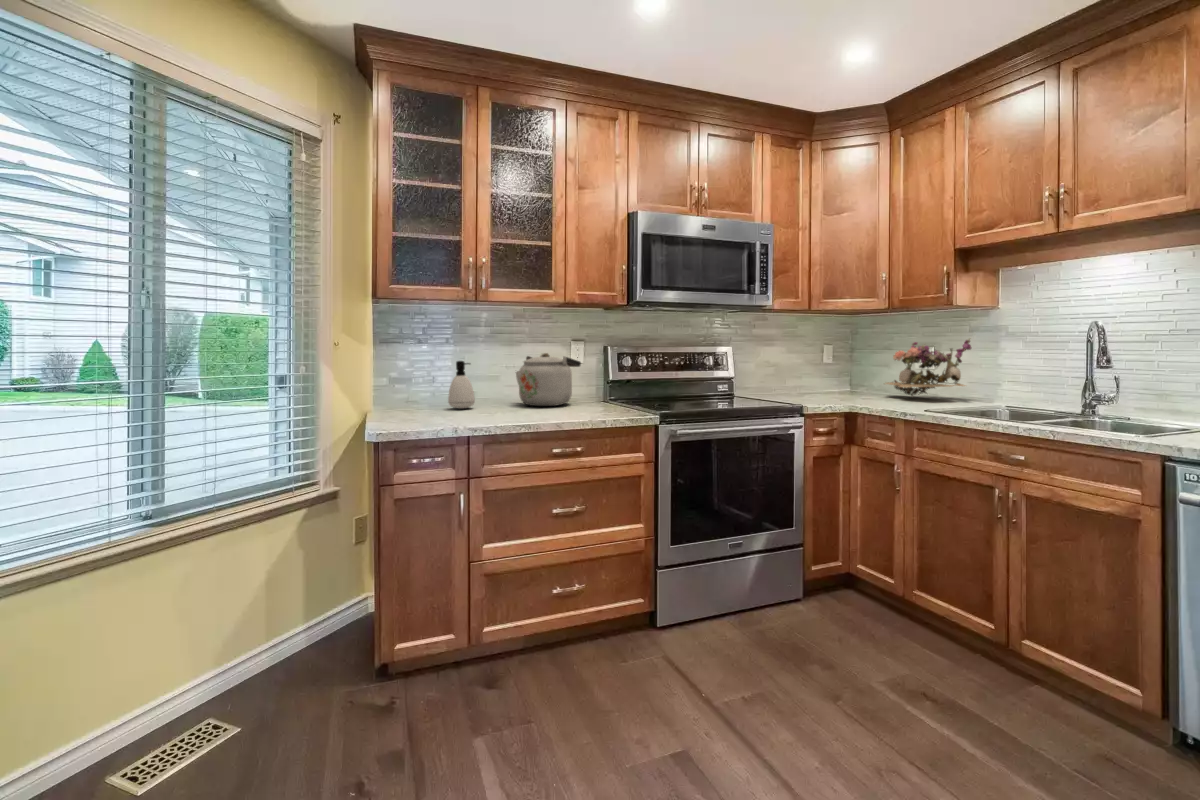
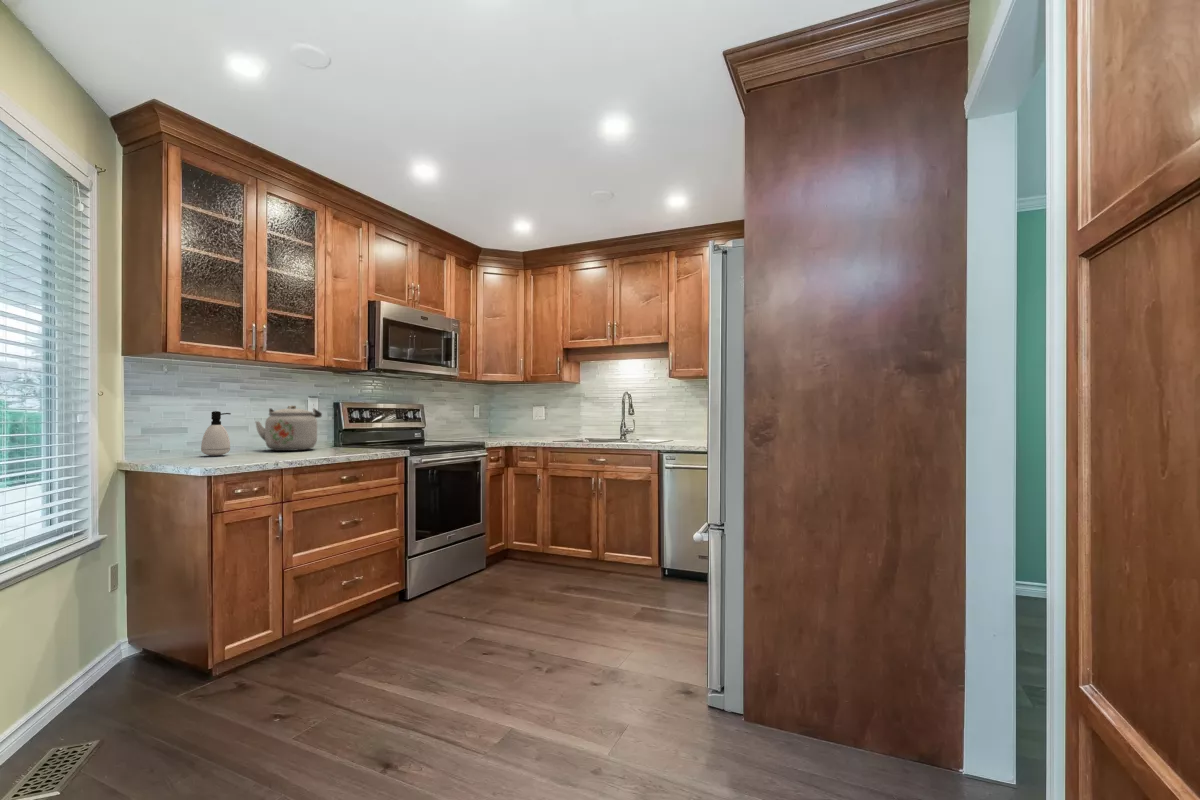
flower arrangement: present [885,339,971,397] -> none [517,400,564,437]

